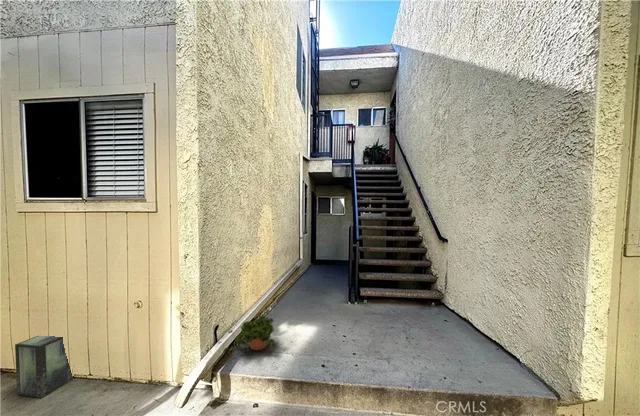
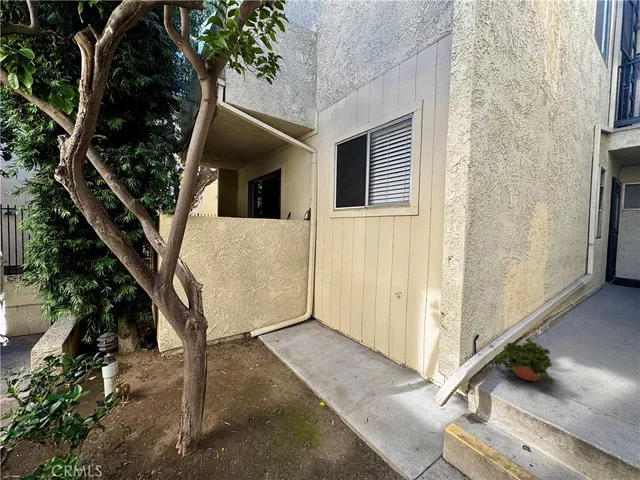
storage box: present [15,335,73,398] -> none [321,302,351,347]

